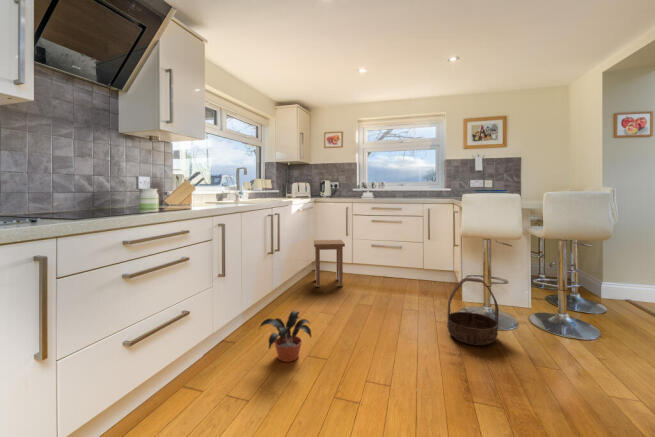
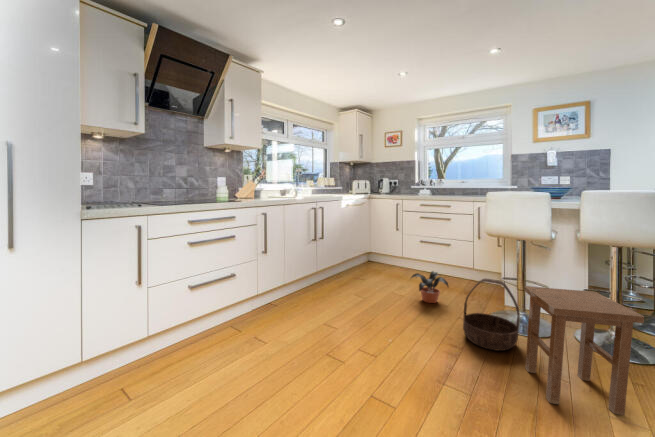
stool: present [313,240,345,287] -> present [525,286,644,415]
potted plant: present [260,311,311,362] -> present [411,271,448,303]

